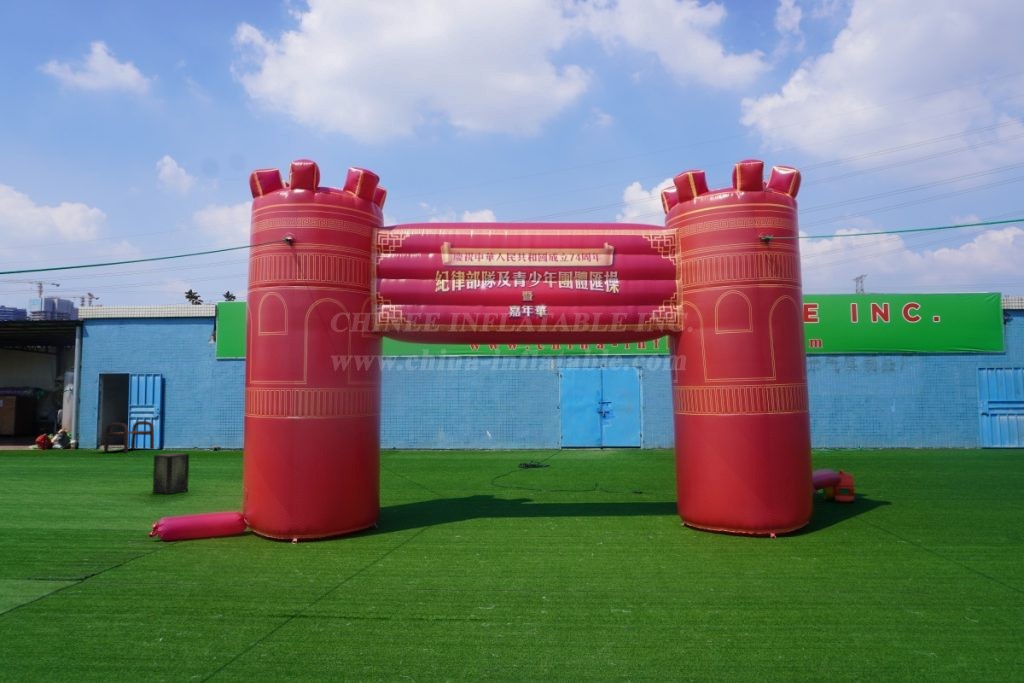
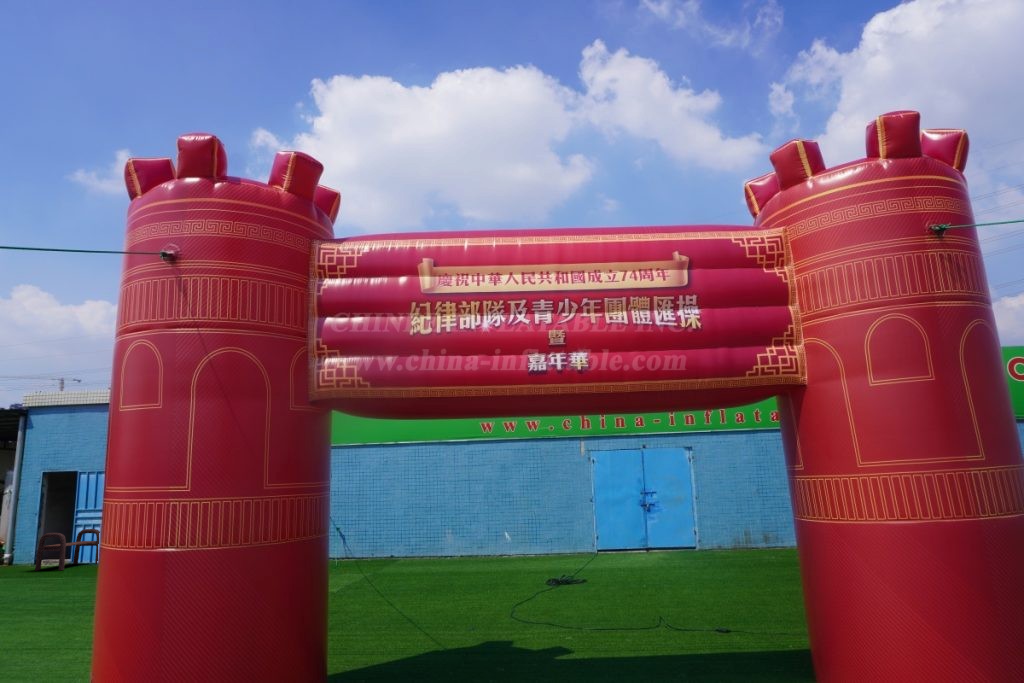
storage box: present [153,453,189,494] -> none [22,587,81,652]

